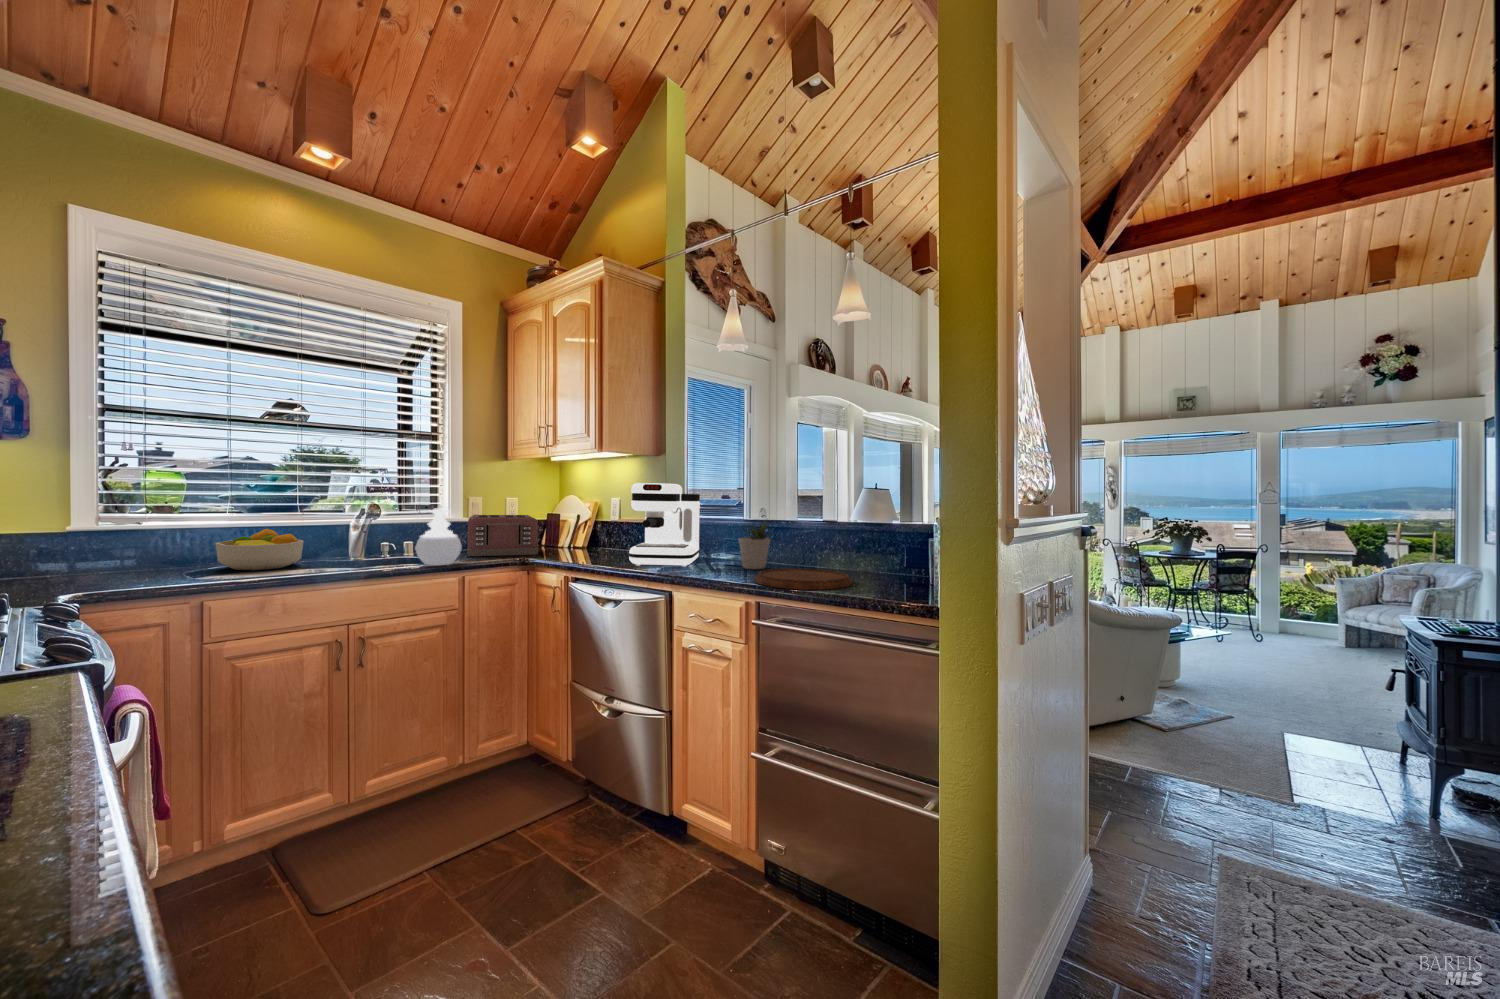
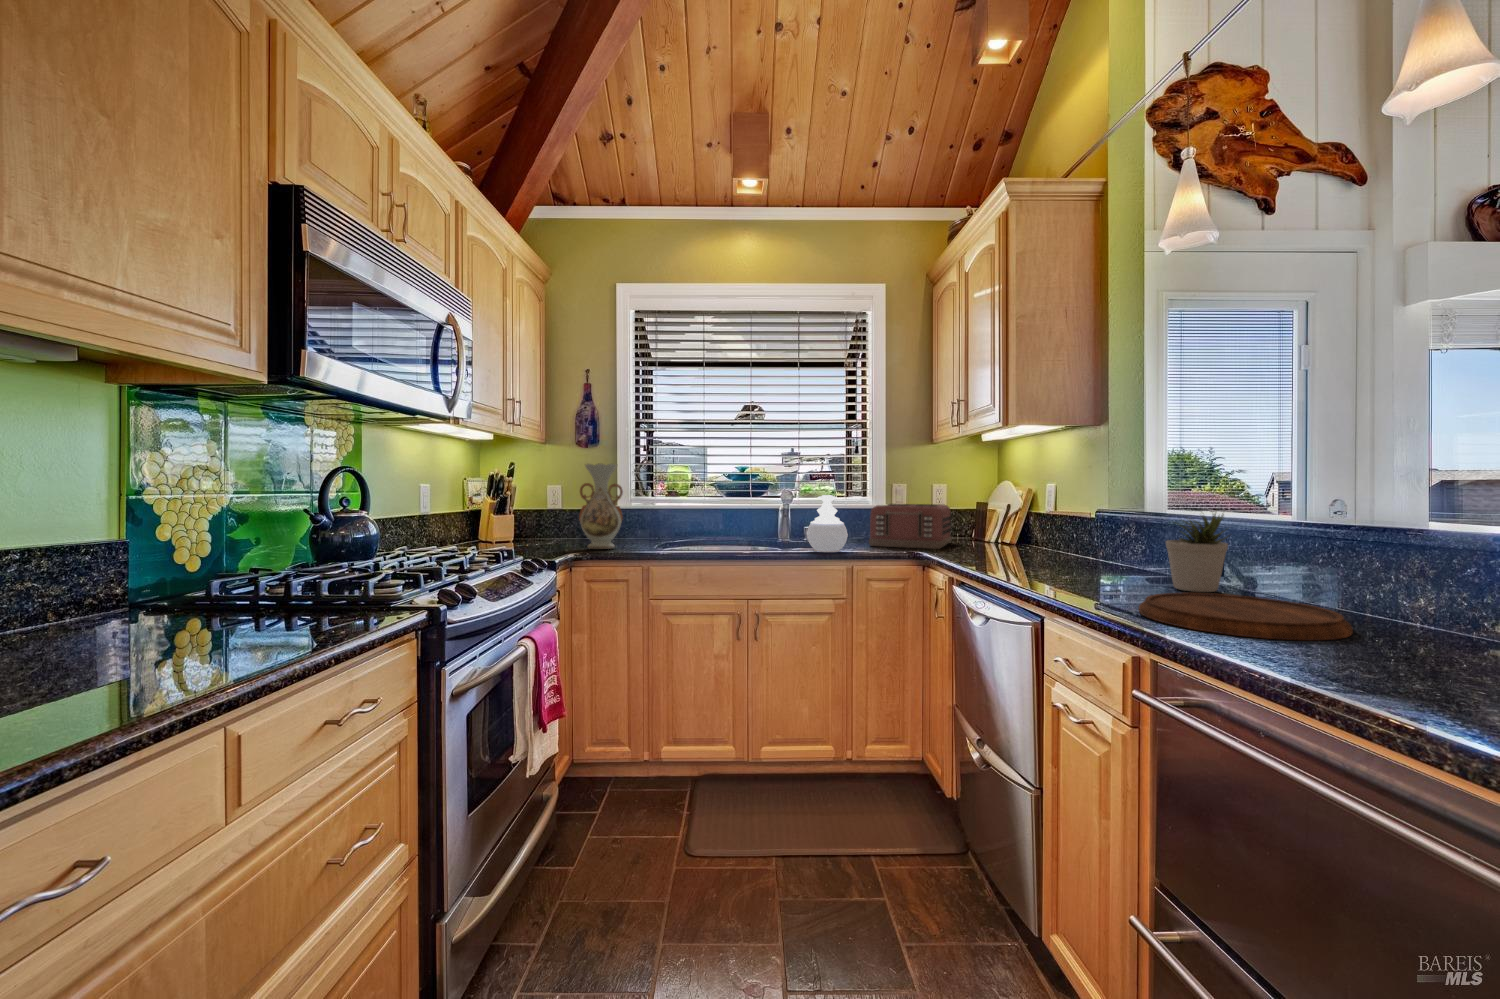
vase: none [54,467,140,588] -> present [579,463,623,549]
coffee maker: present [629,483,700,567] -> none [1008,460,1127,577]
fruit bowl: present [215,529,304,570] -> none [679,512,736,545]

